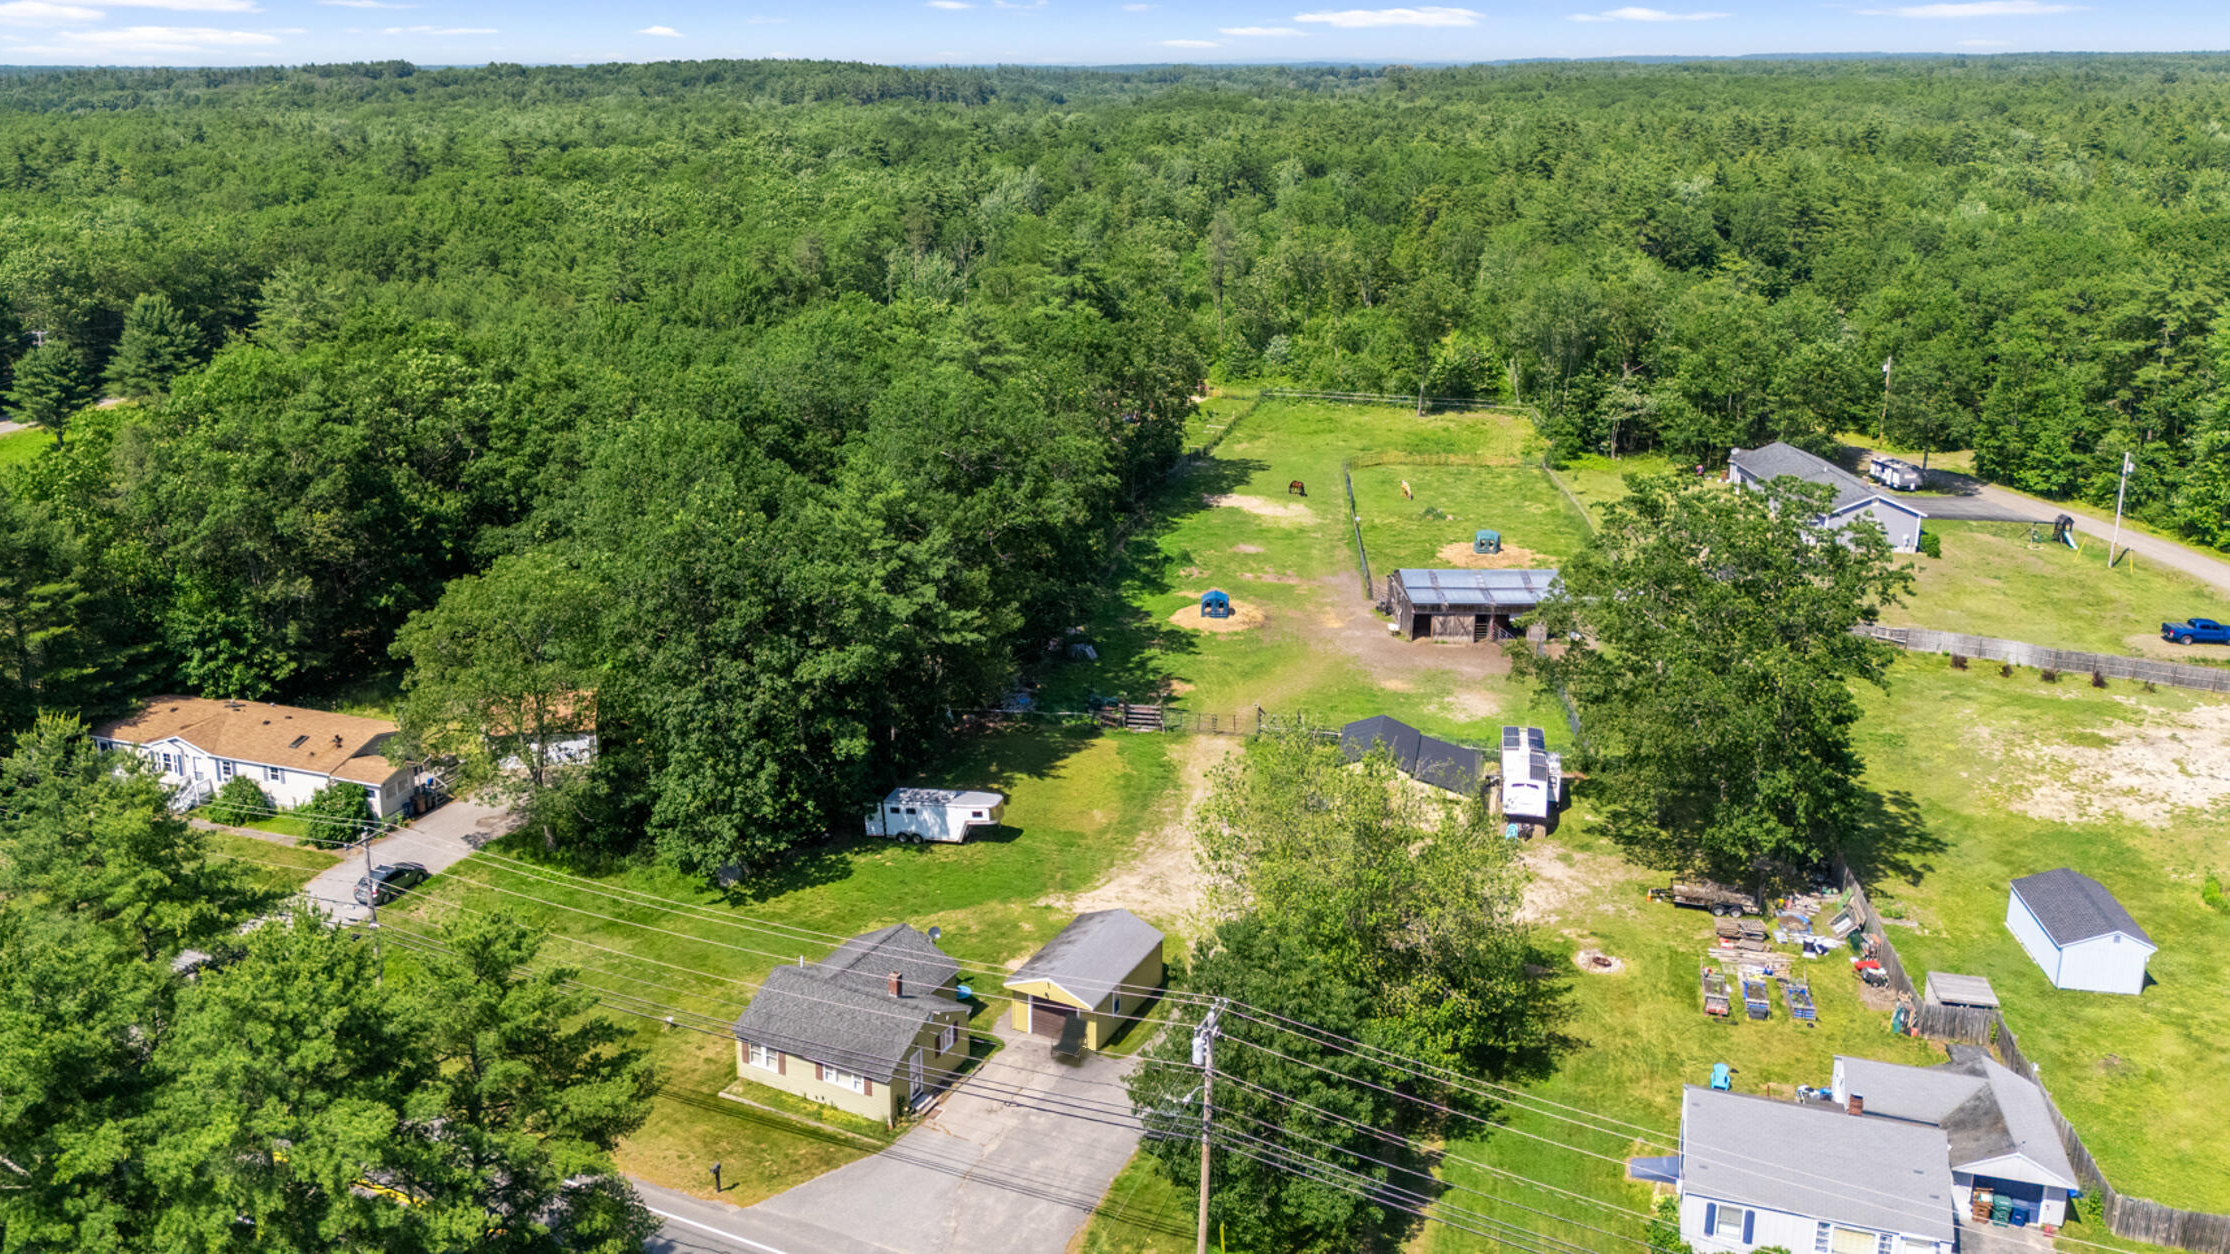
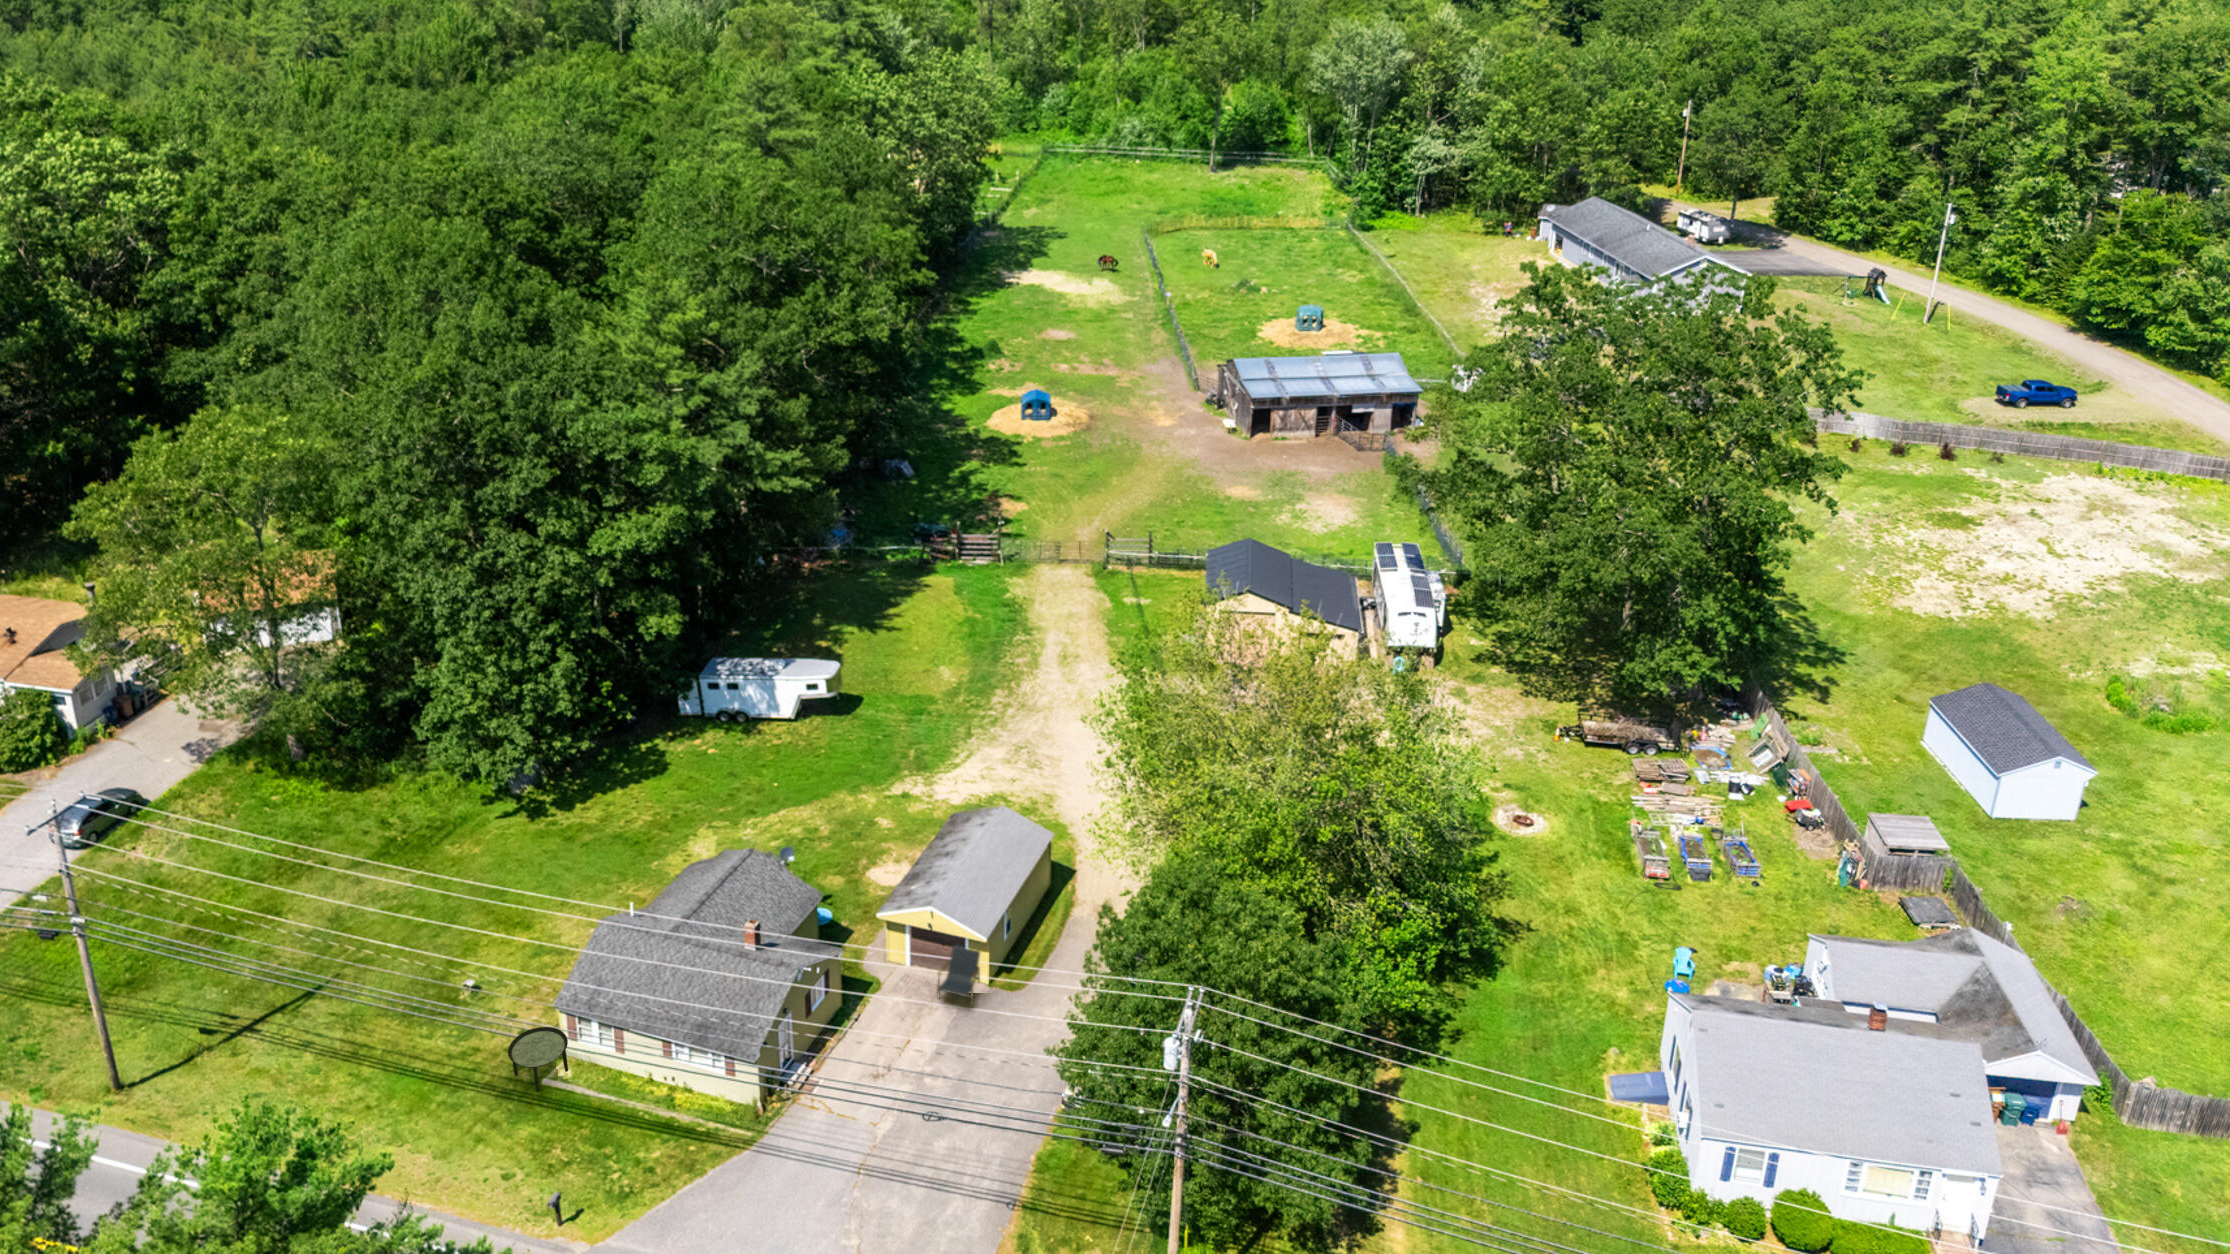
round table: none [700,1047,747,1096] -> present [508,1027,568,1092]

